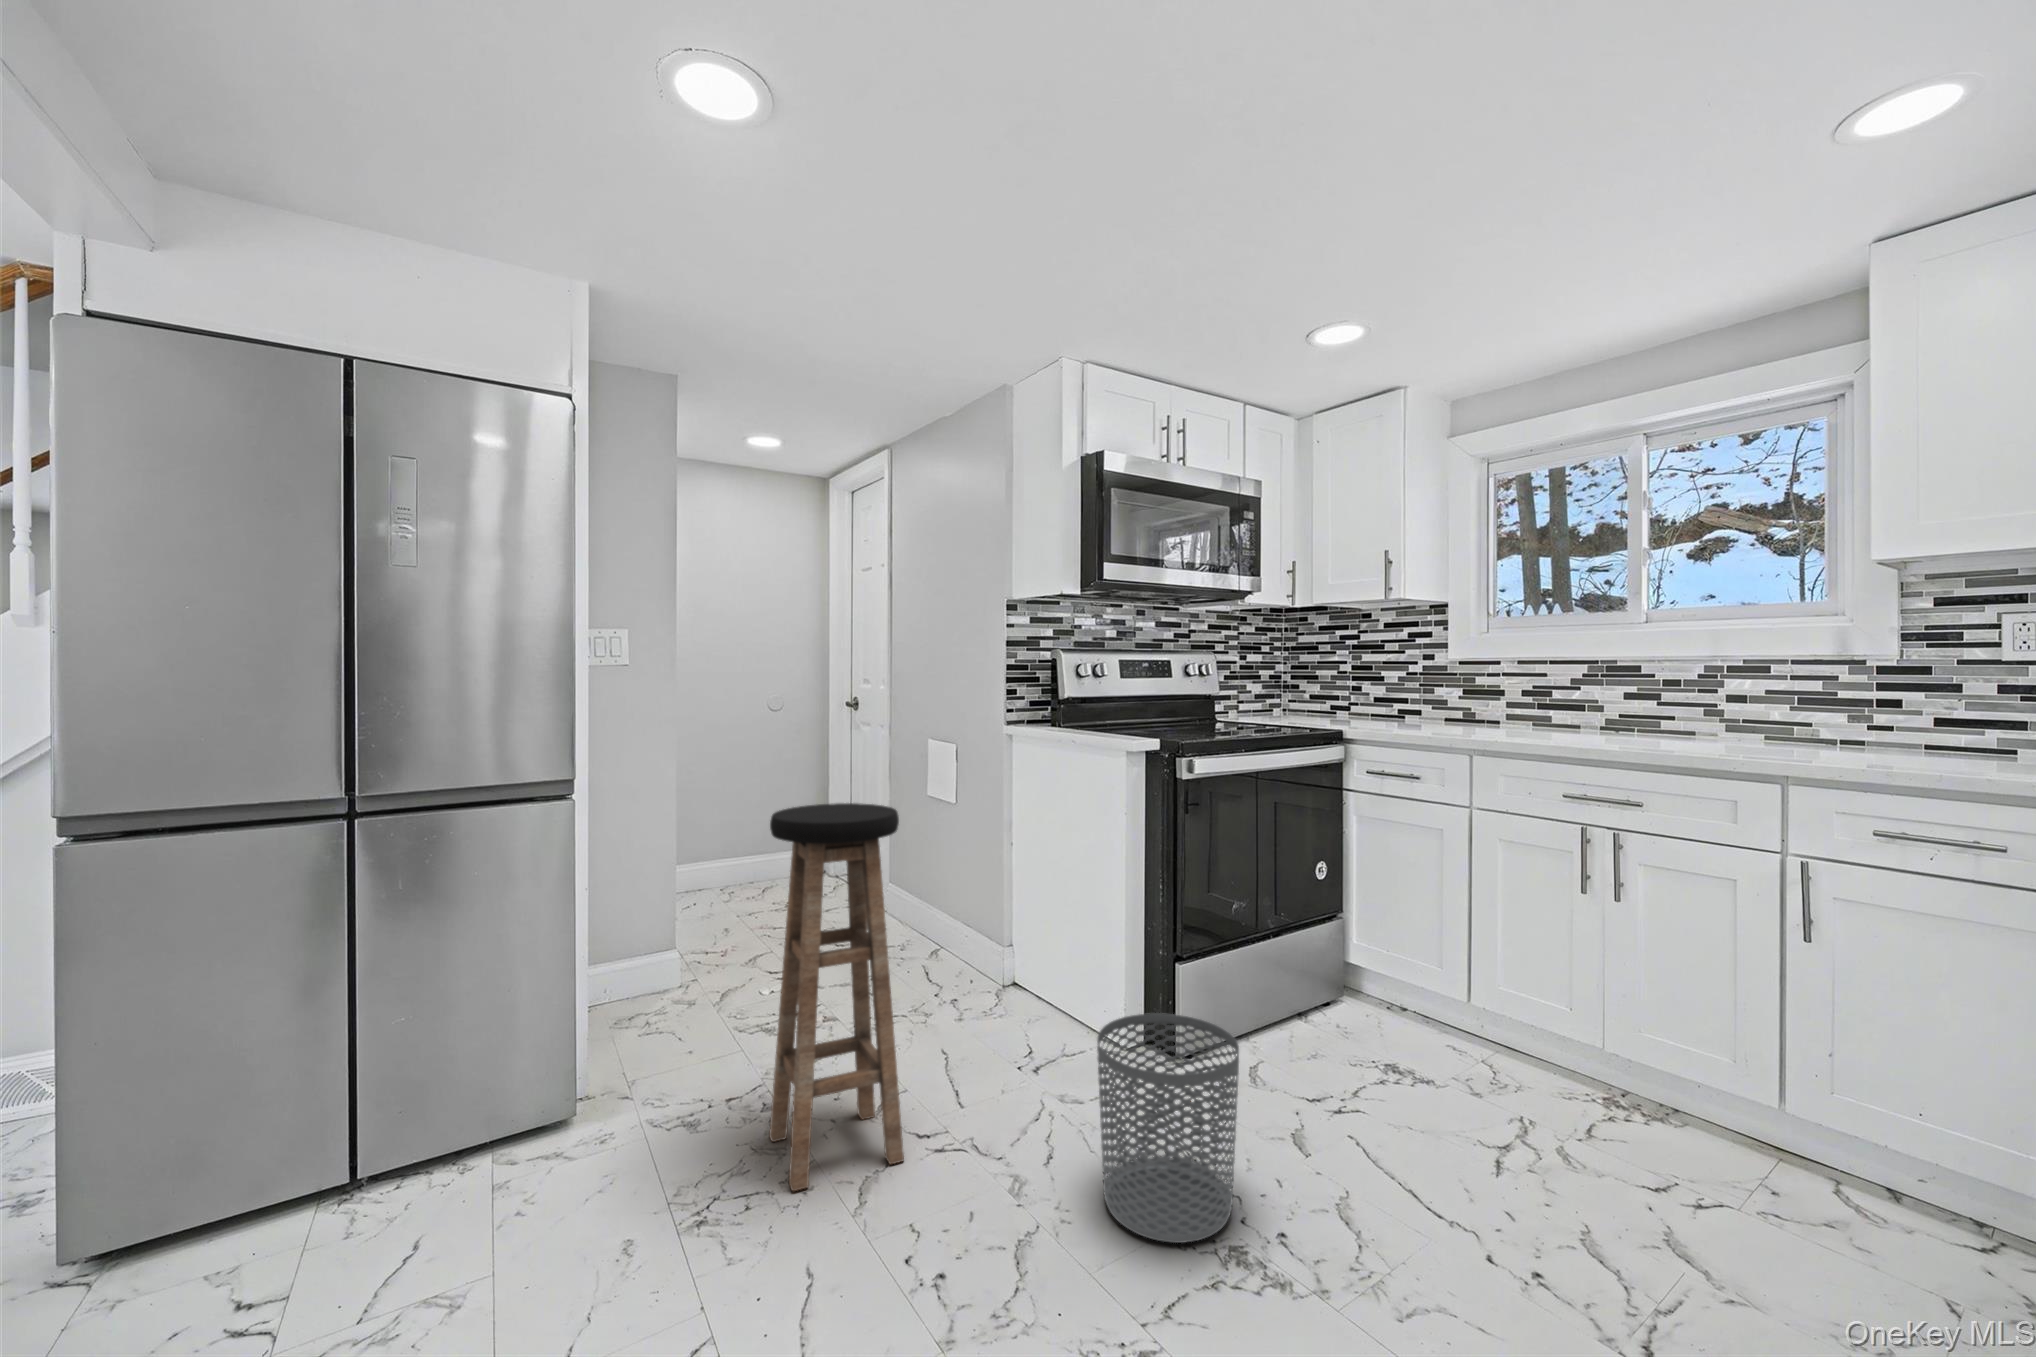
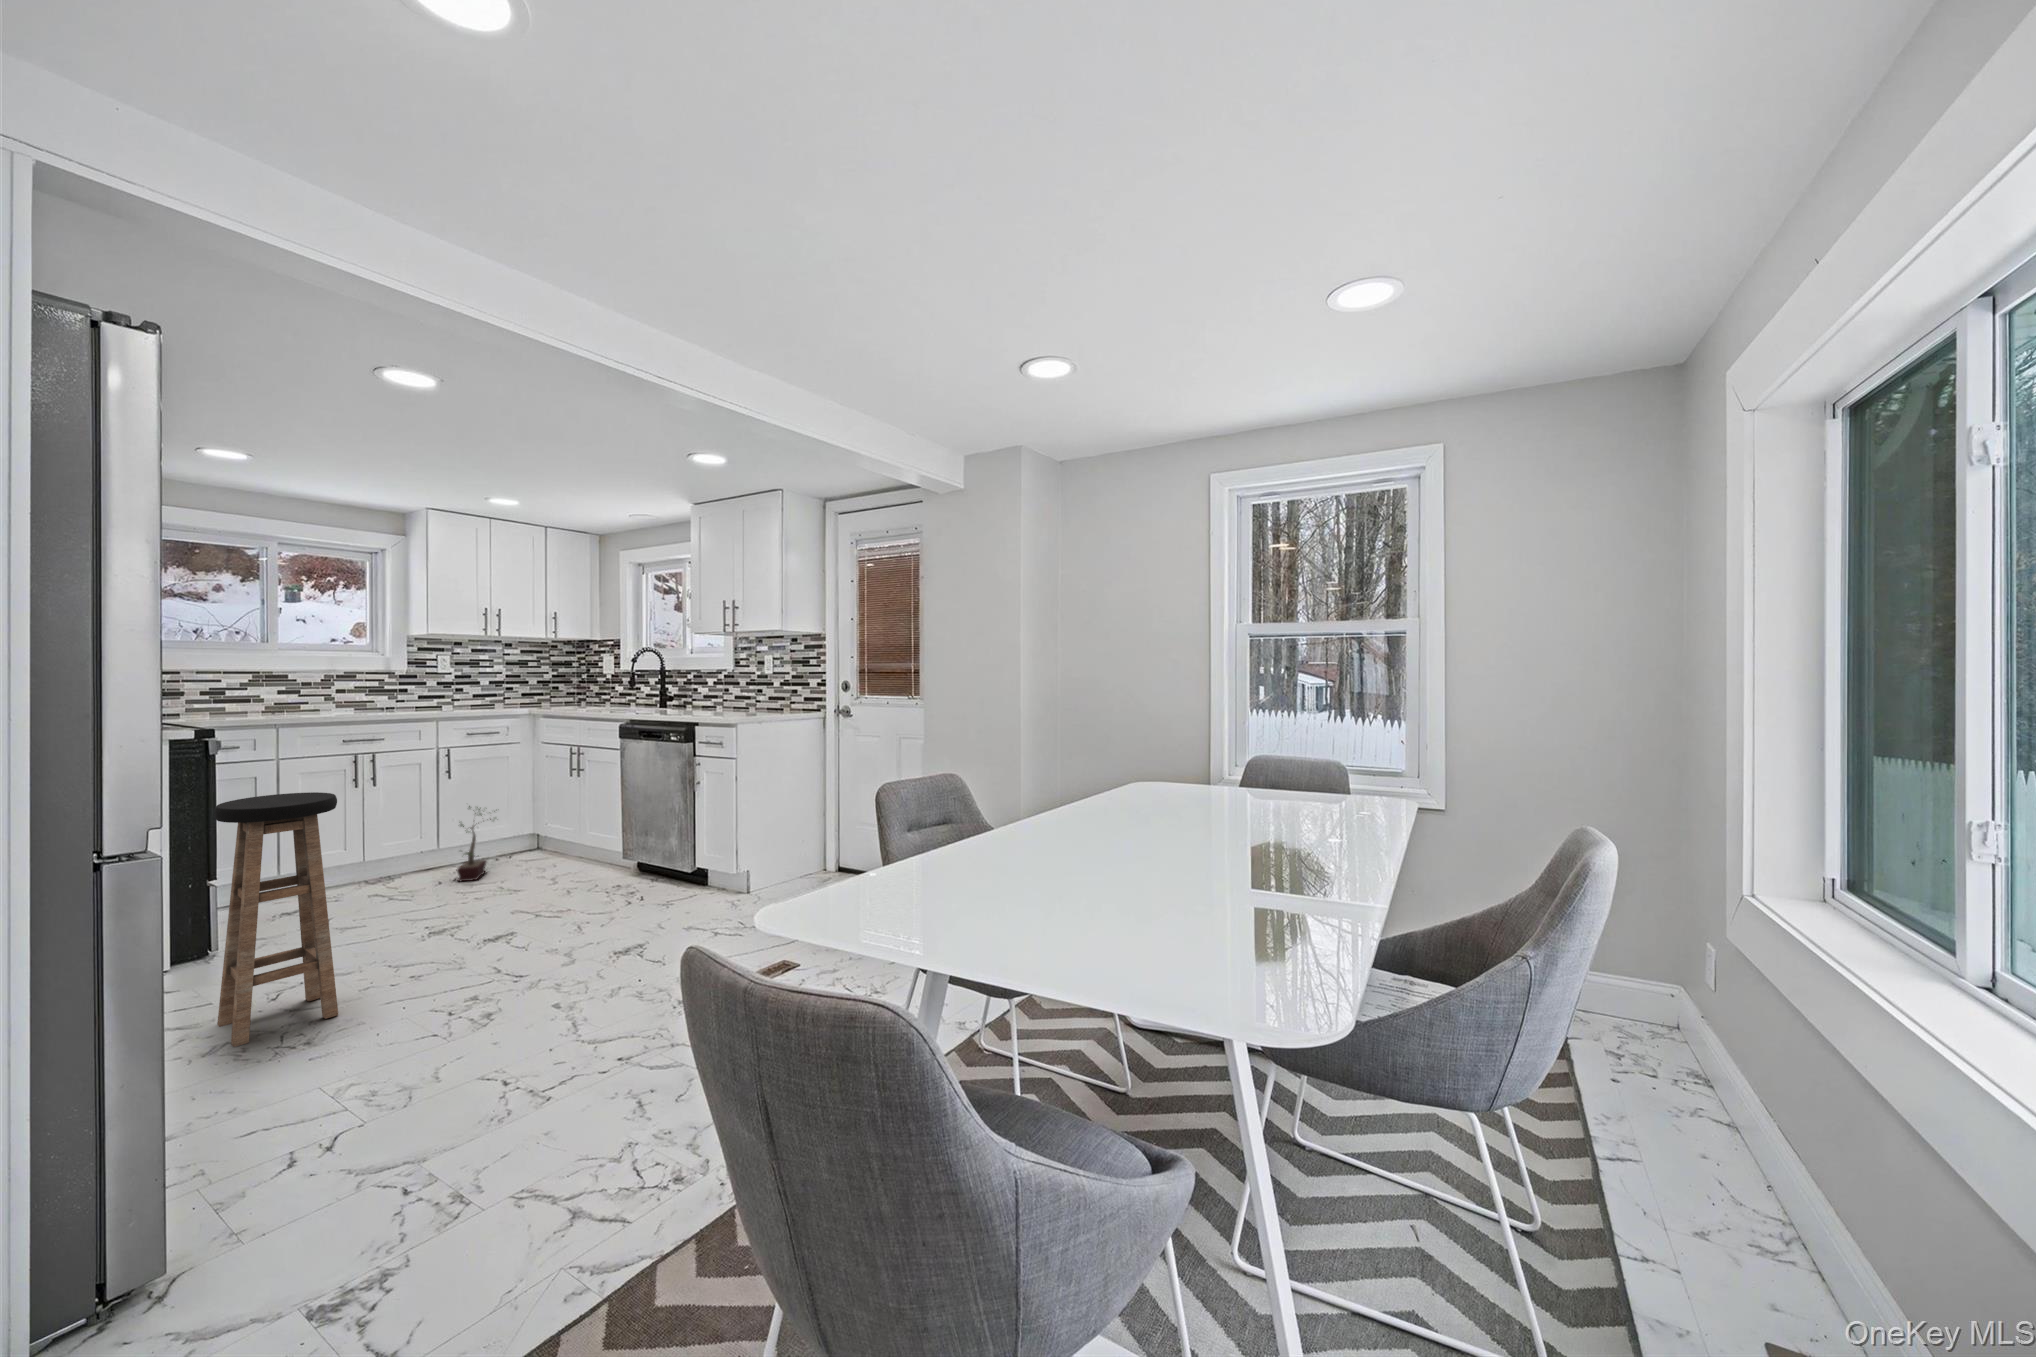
potted plant: none [1554,1005,1793,1248] -> present [456,806,495,881]
waste bin: present [1097,1013,1239,1243] -> none [367,853,452,946]

